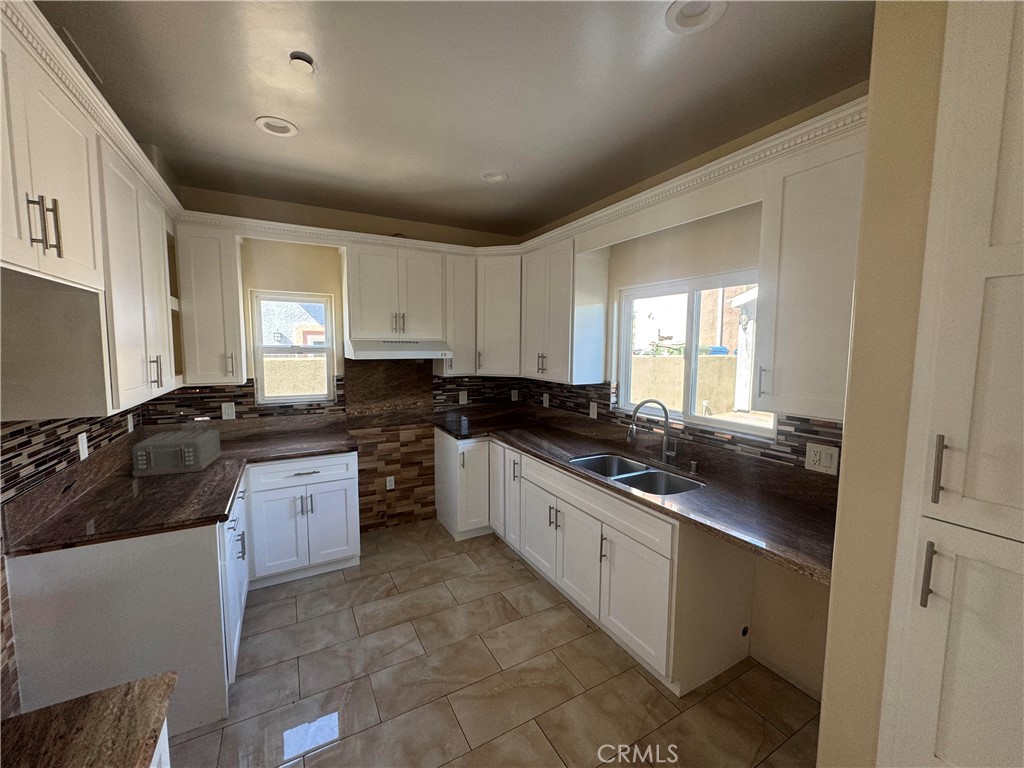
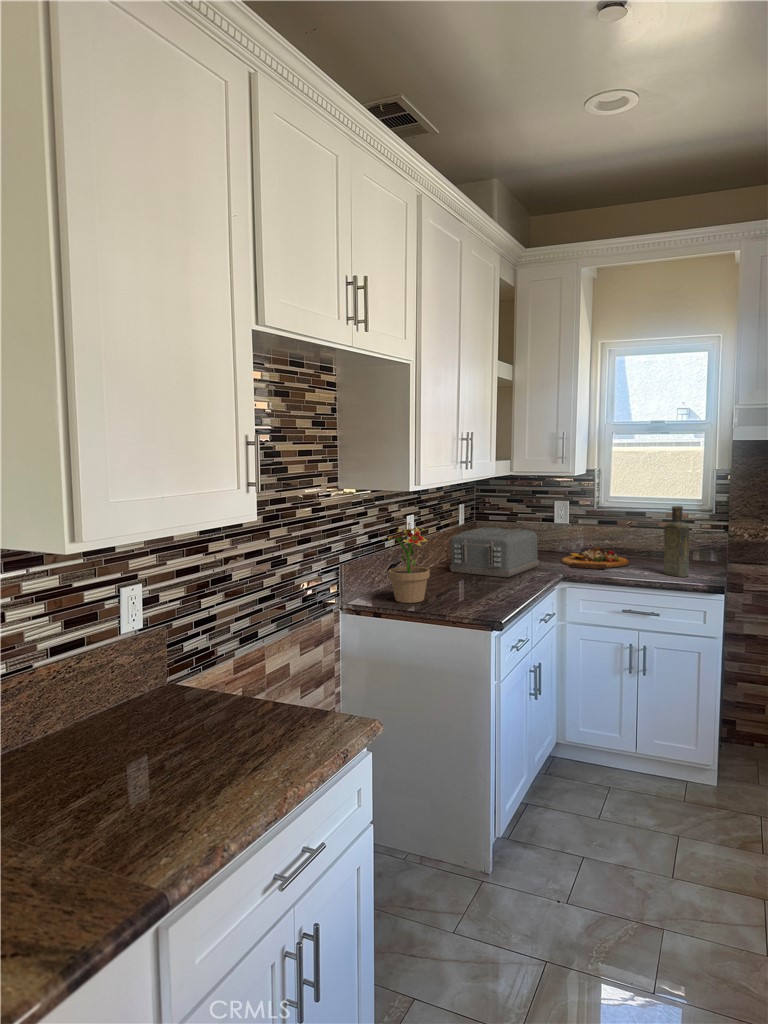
bottle: none [318,402,336,446] -> present [664,506,690,577]
cutting board: none [237,434,291,452] -> present [562,548,629,569]
potted plant: none [63,444,131,523] -> present [383,522,430,603]

